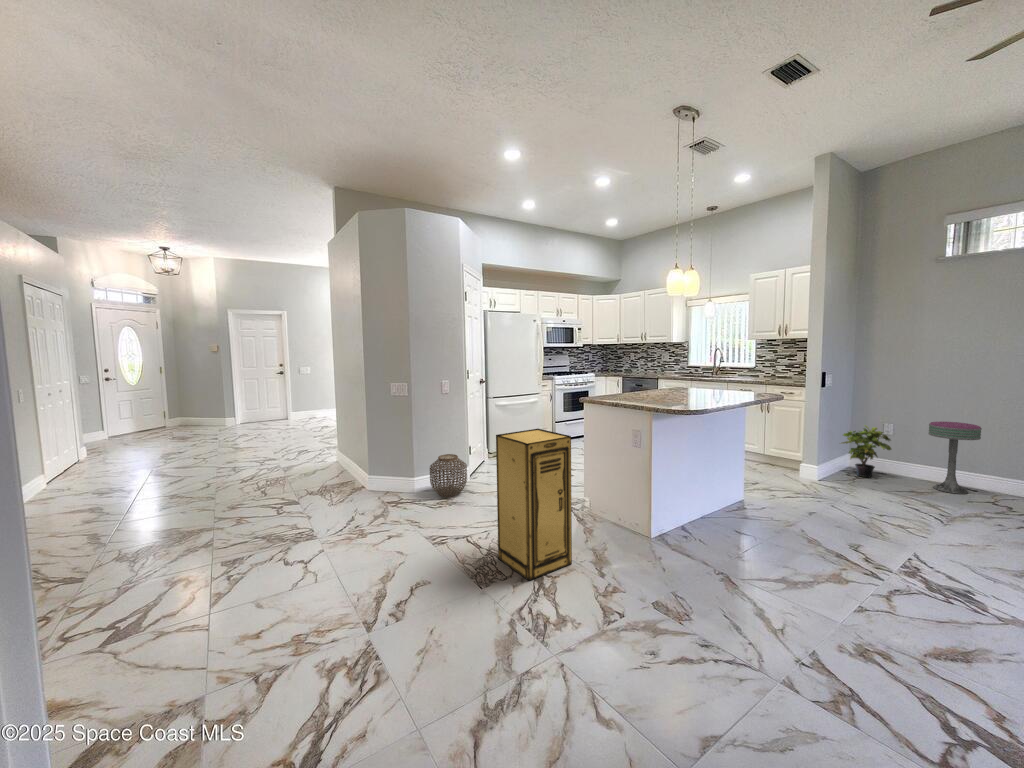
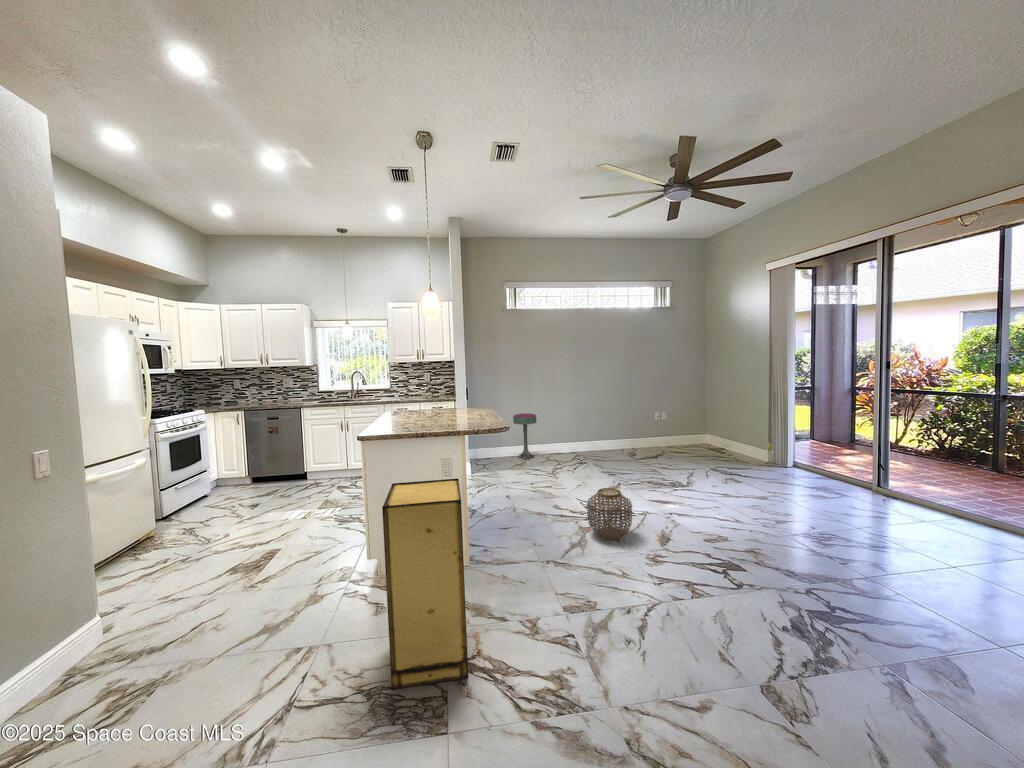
potted plant: present [842,425,891,477] -> none [470,424,496,462]
woven basket: present [430,454,467,497] -> present [587,488,632,541]

